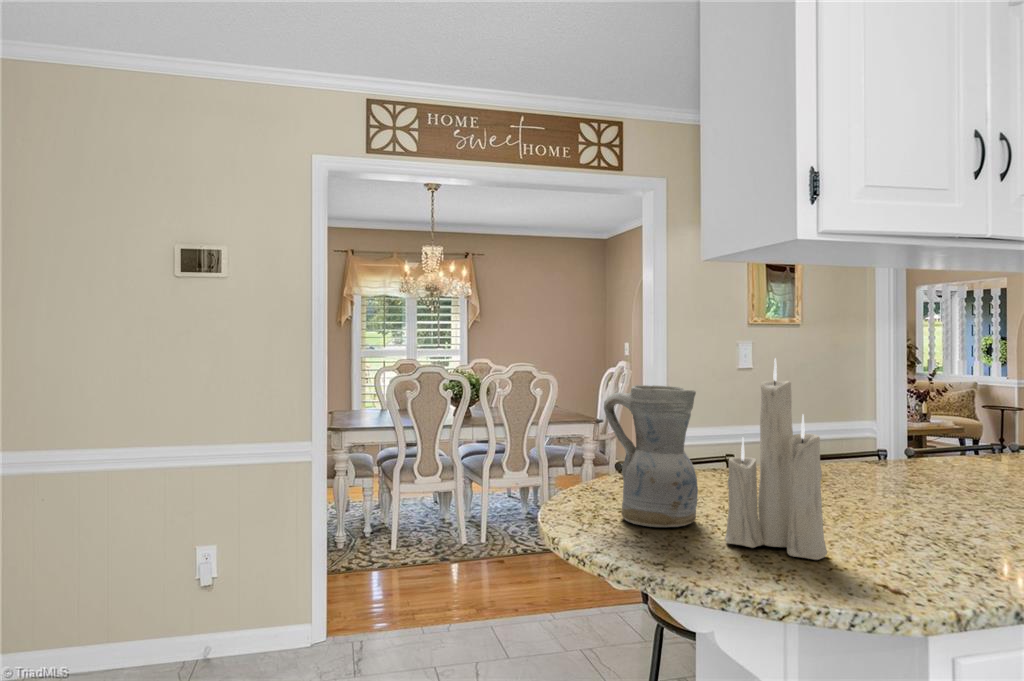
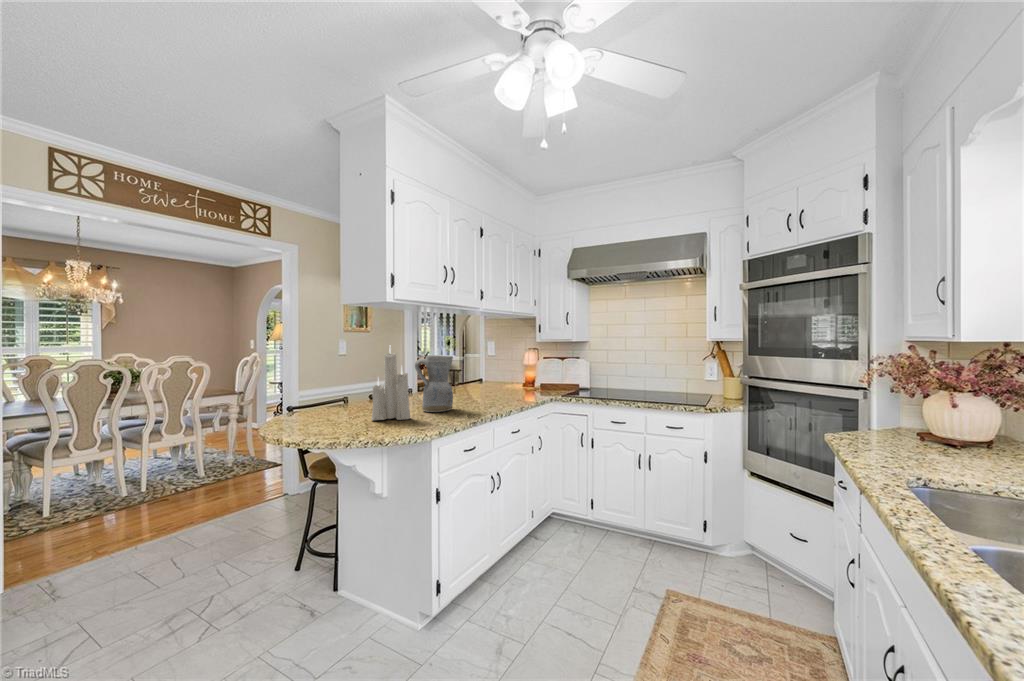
ceramic pitcher: present [604,385,698,527] -> present [415,356,453,412]

